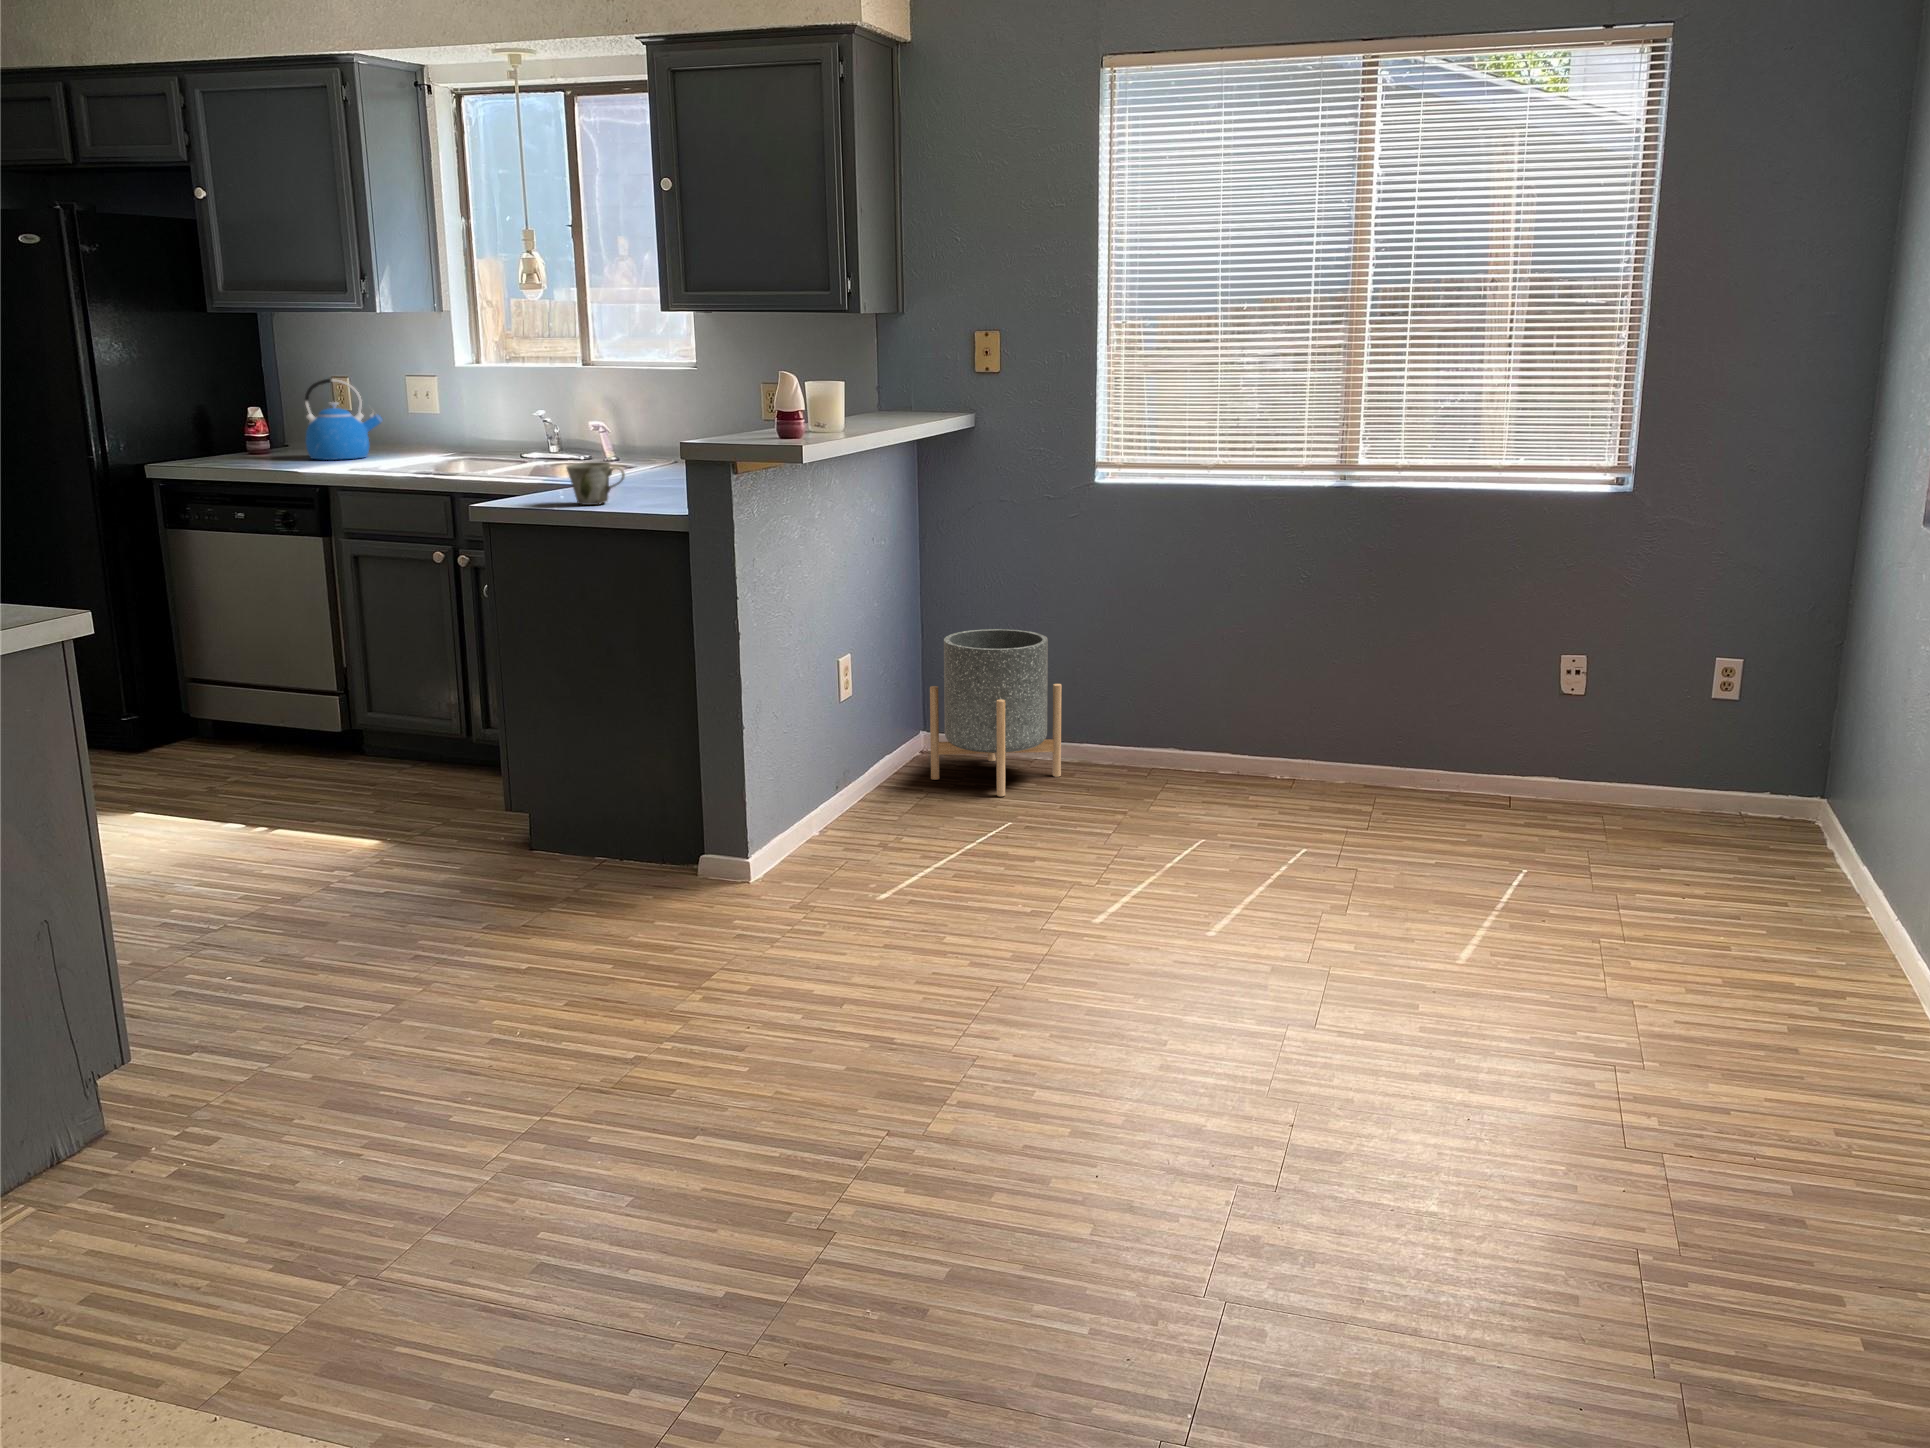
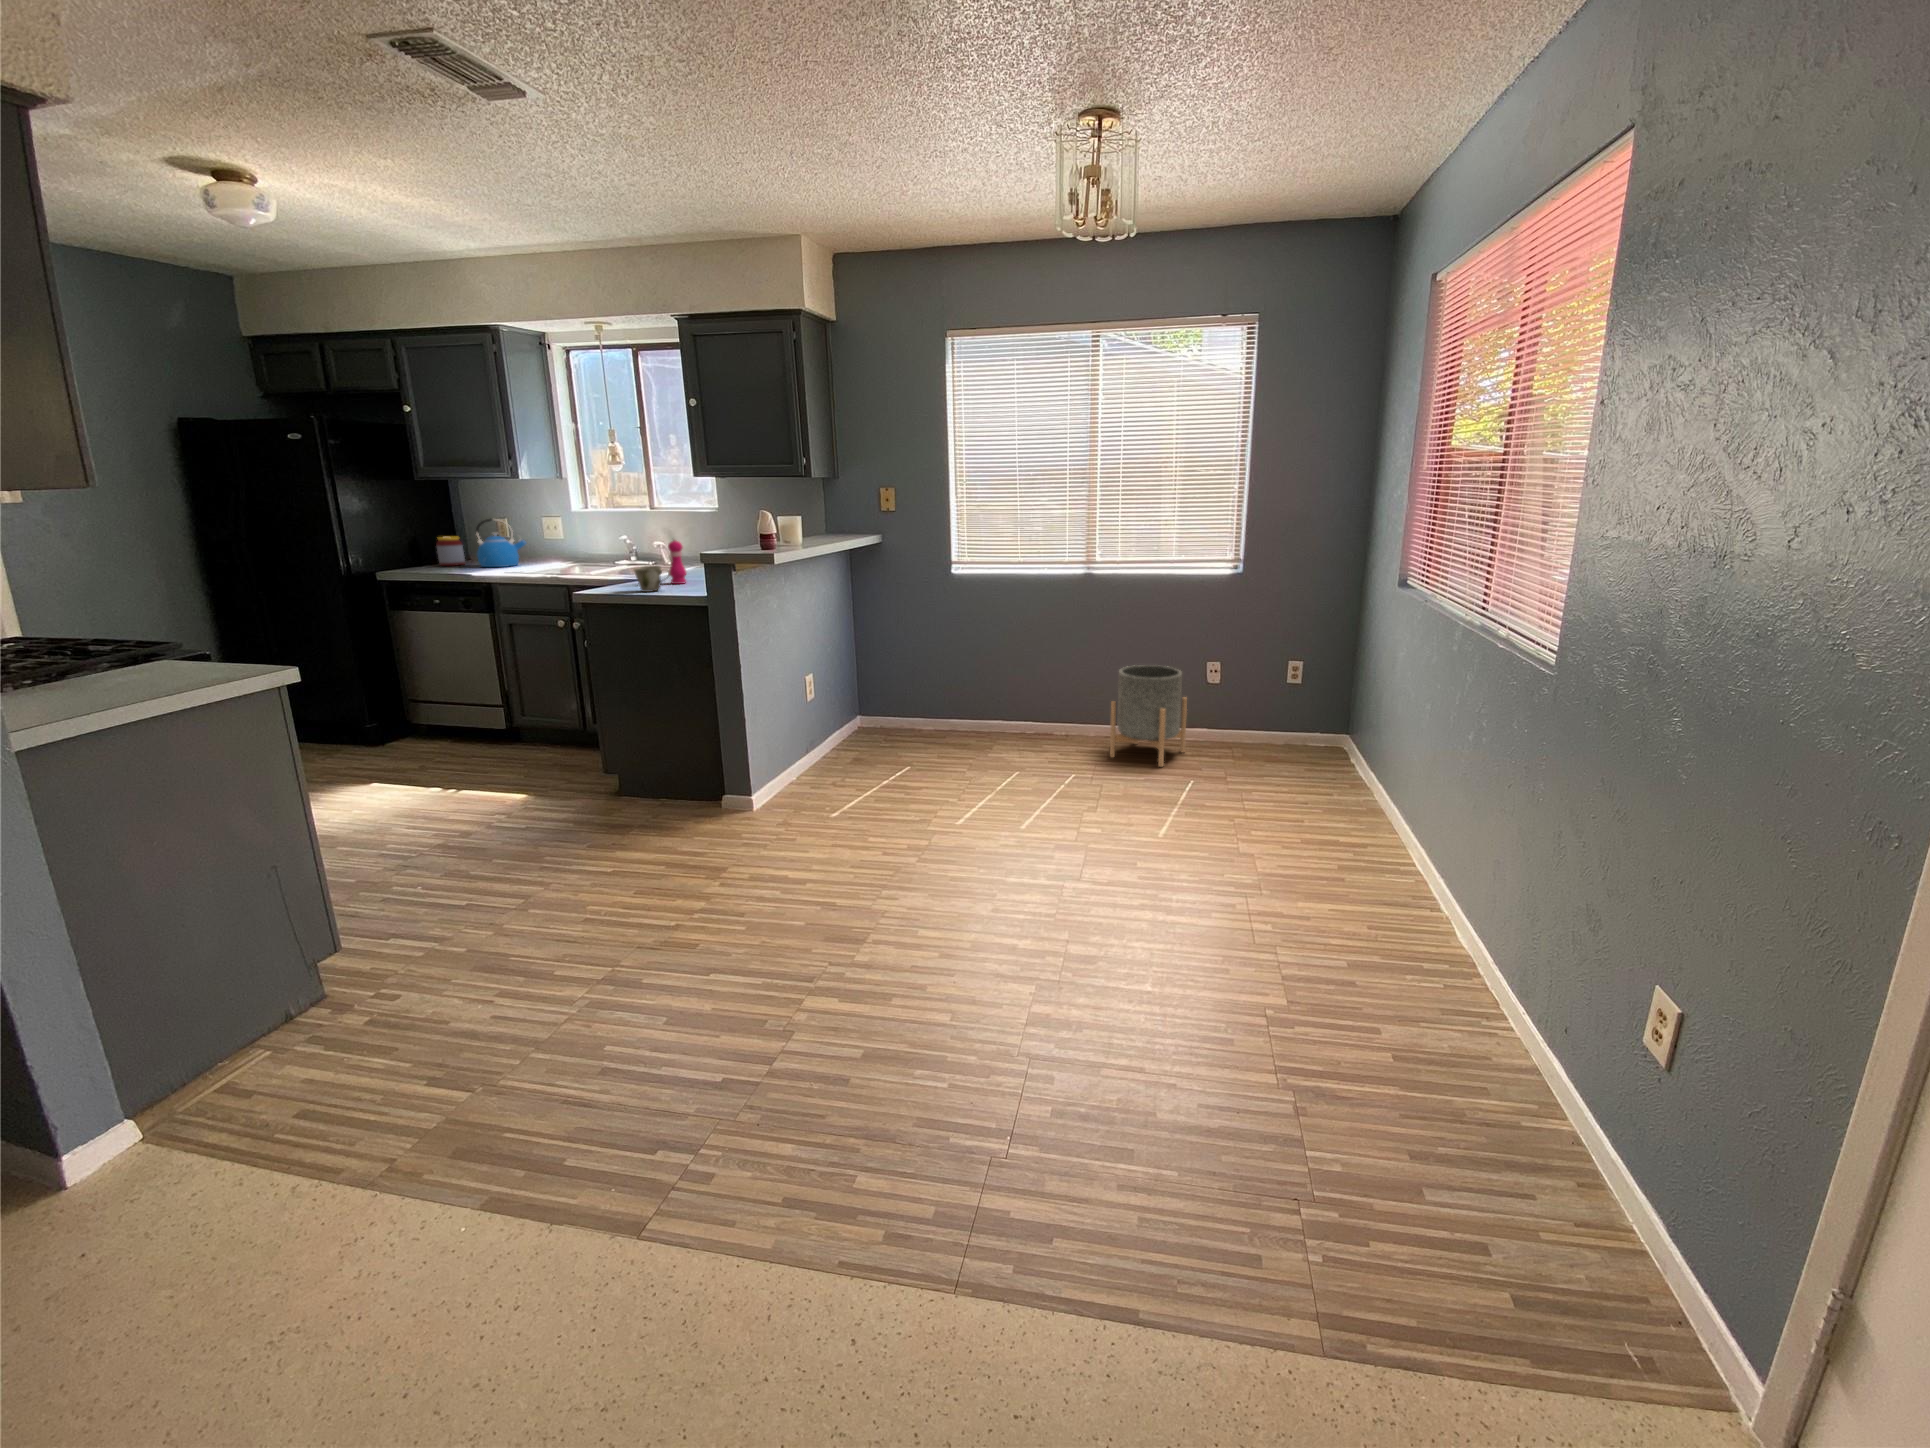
jar: none [241,408,285,456] -> present [436,536,465,566]
pepper mill: none [620,414,649,493] -> present [668,538,687,584]
planter: present [930,629,1062,796] -> present [1110,665,1187,767]

